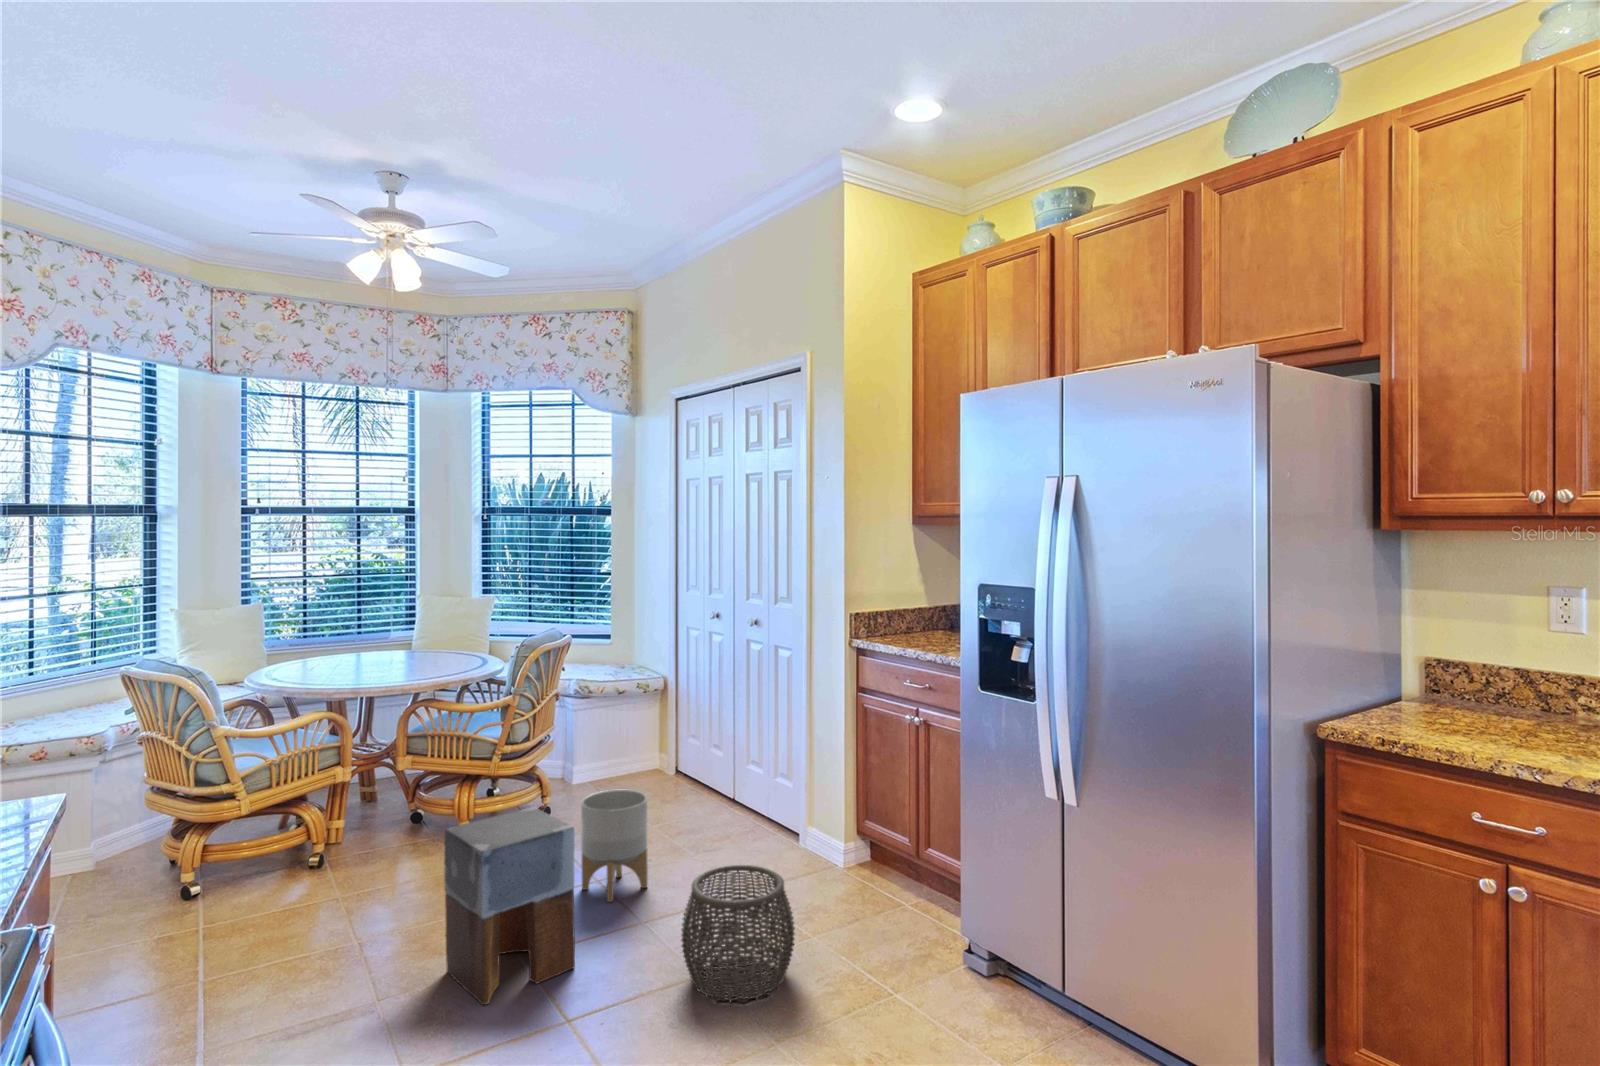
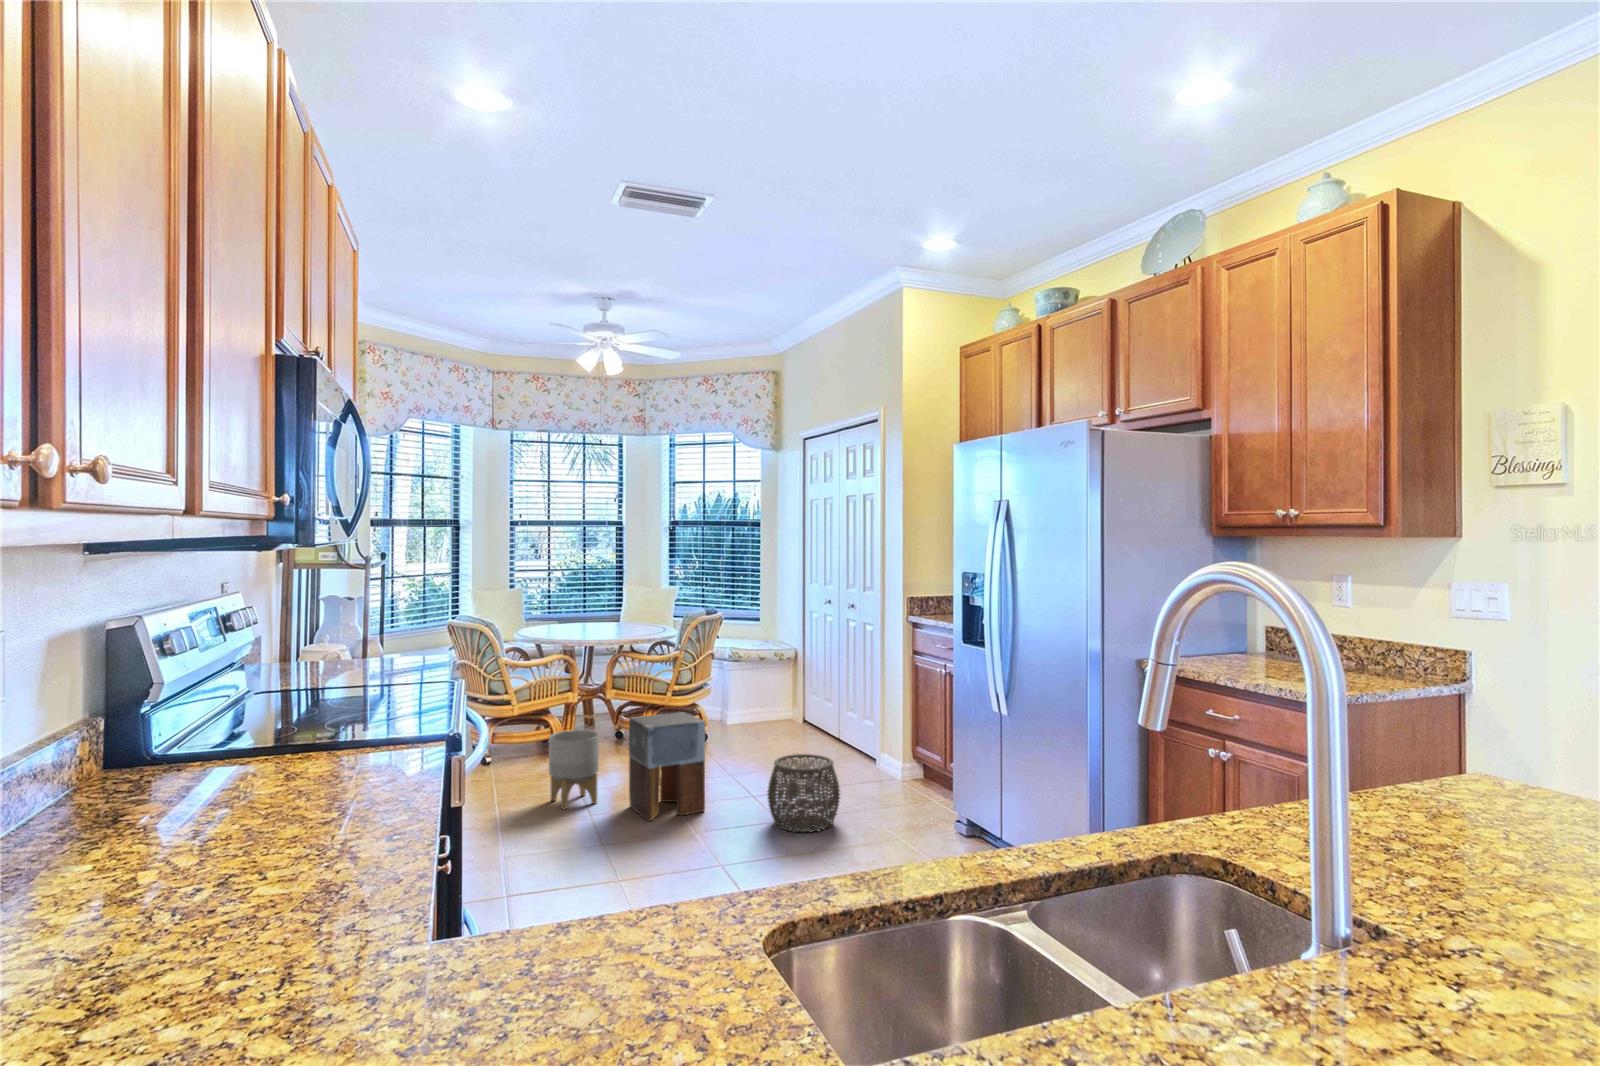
planter: present [581,790,648,902] -> present [549,730,599,809]

